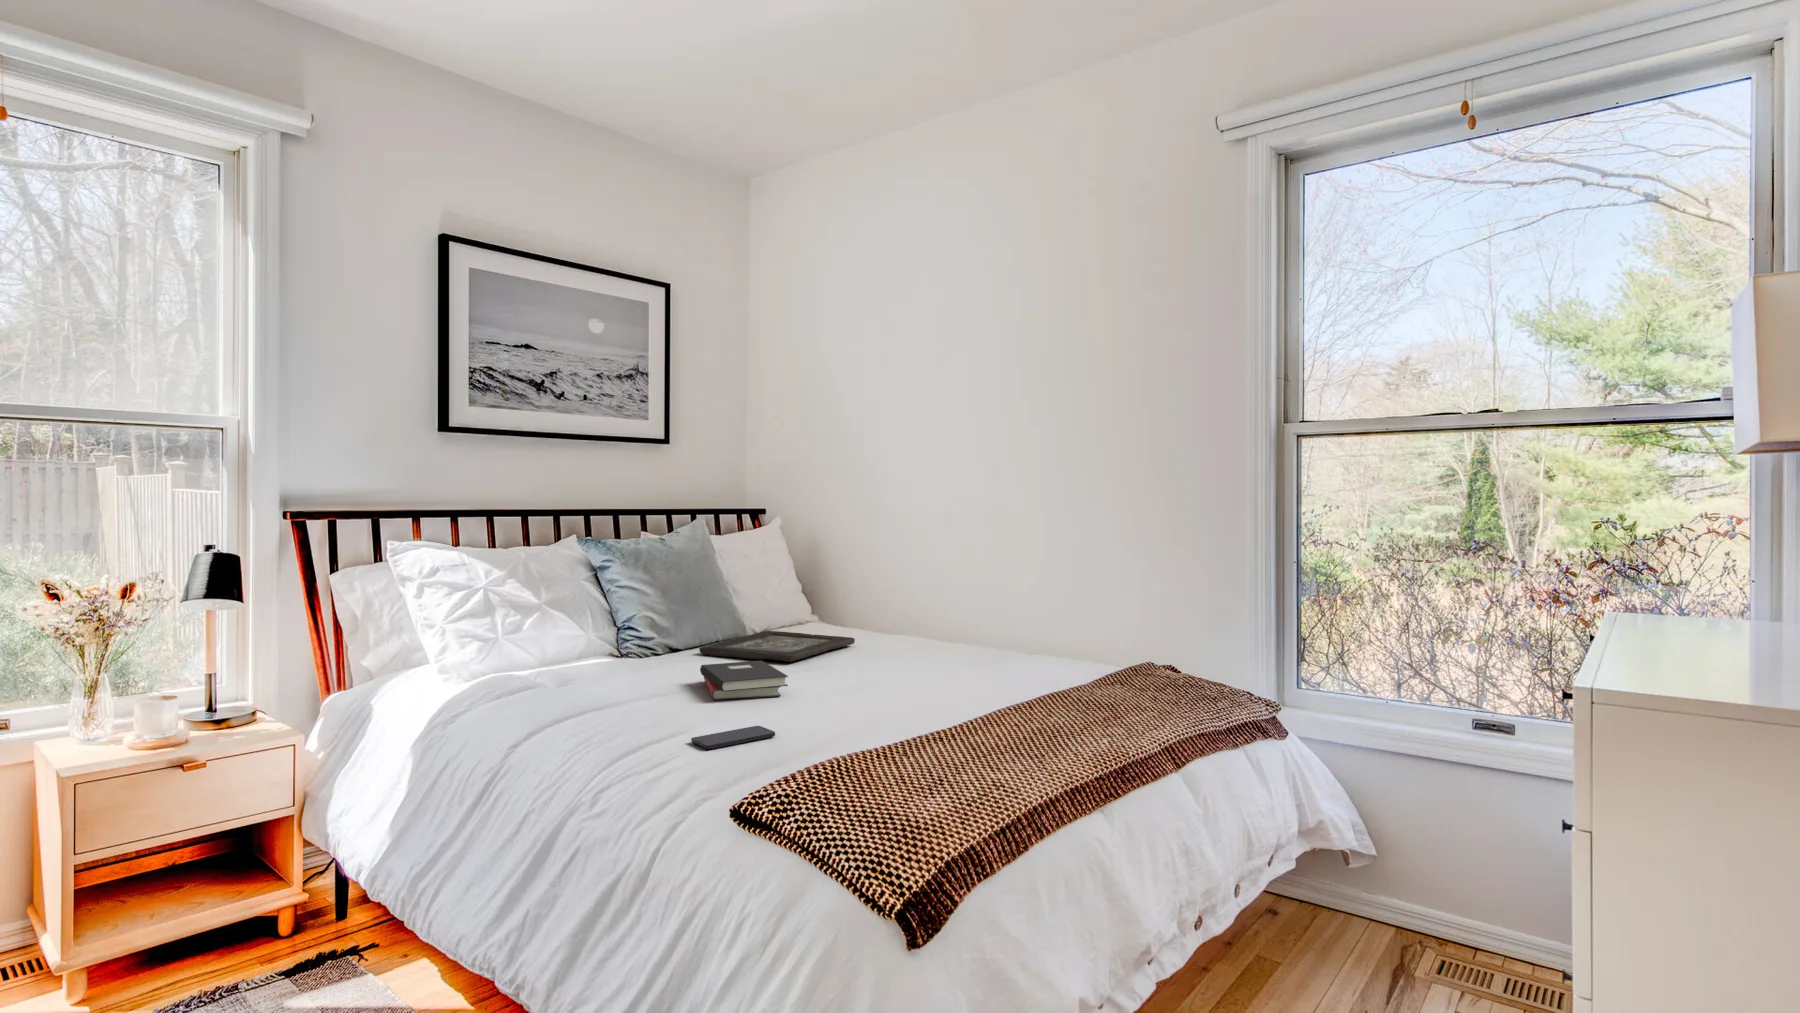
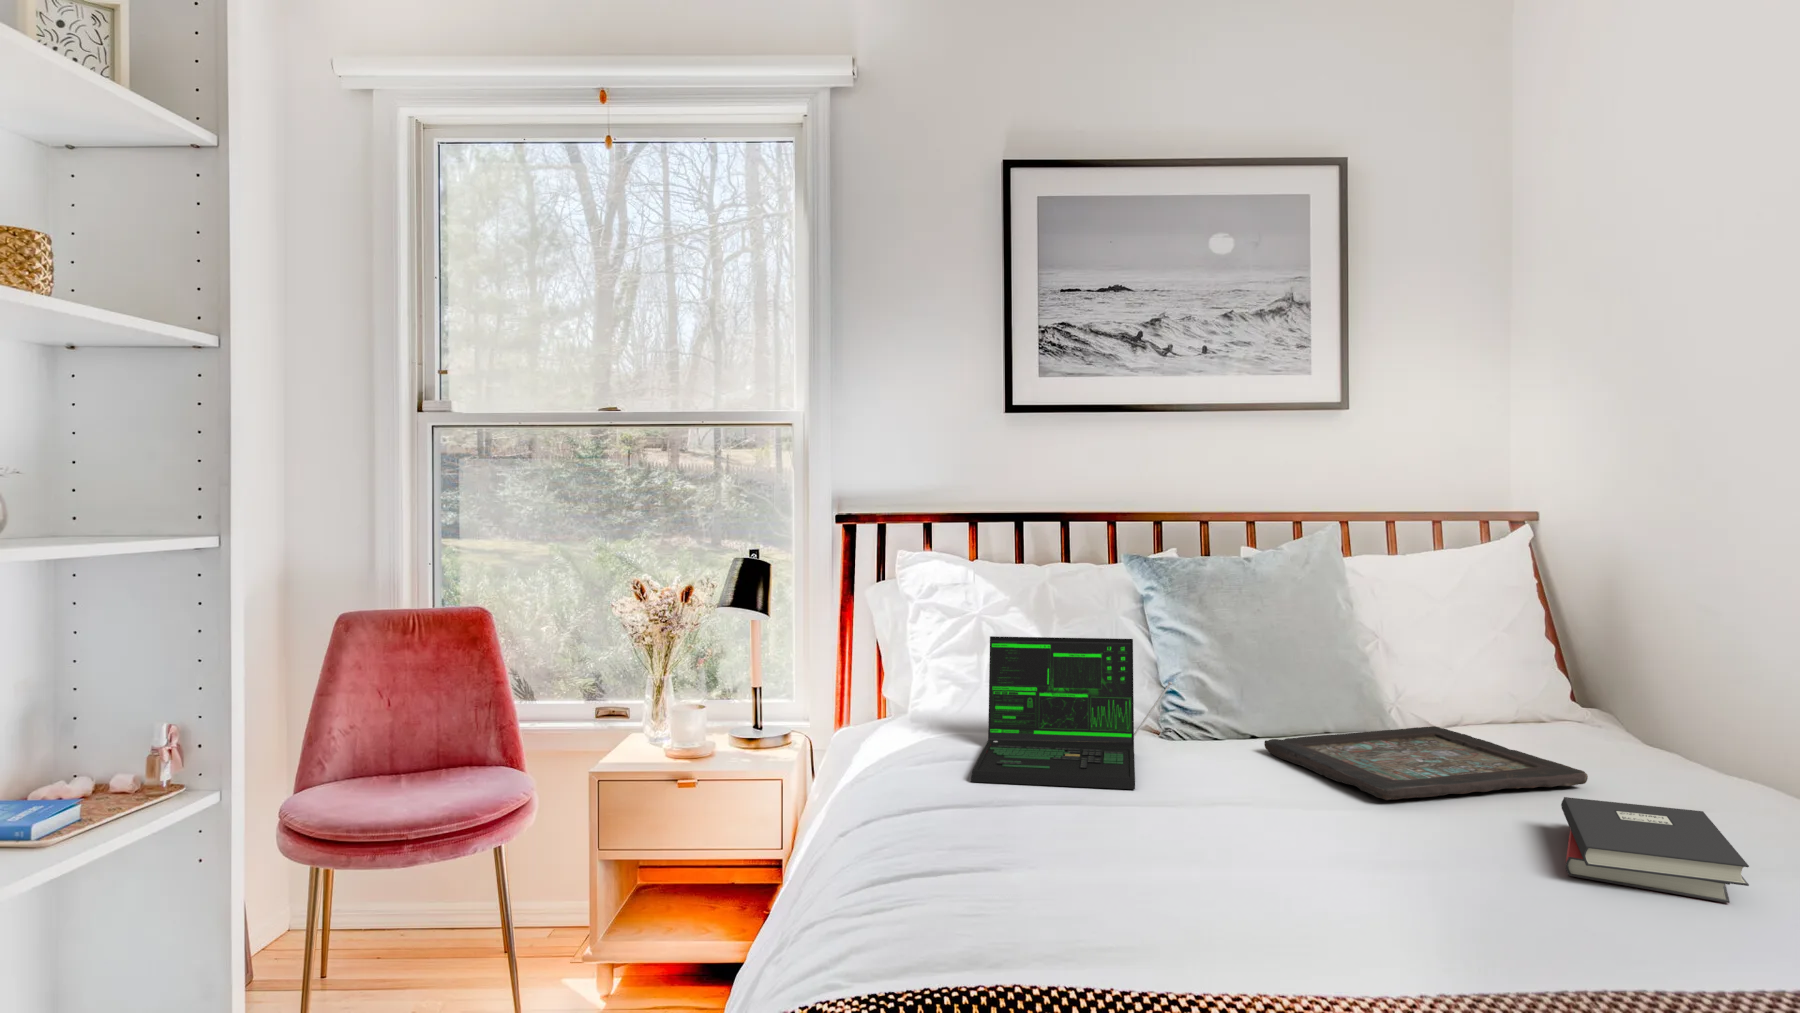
laptop: none [527,592,666,693] -> present [971,636,1172,789]
hardback book: present [700,661,788,700] -> present [1561,797,1749,903]
smartphone: present [691,726,775,749] -> none [934,923,1082,967]

